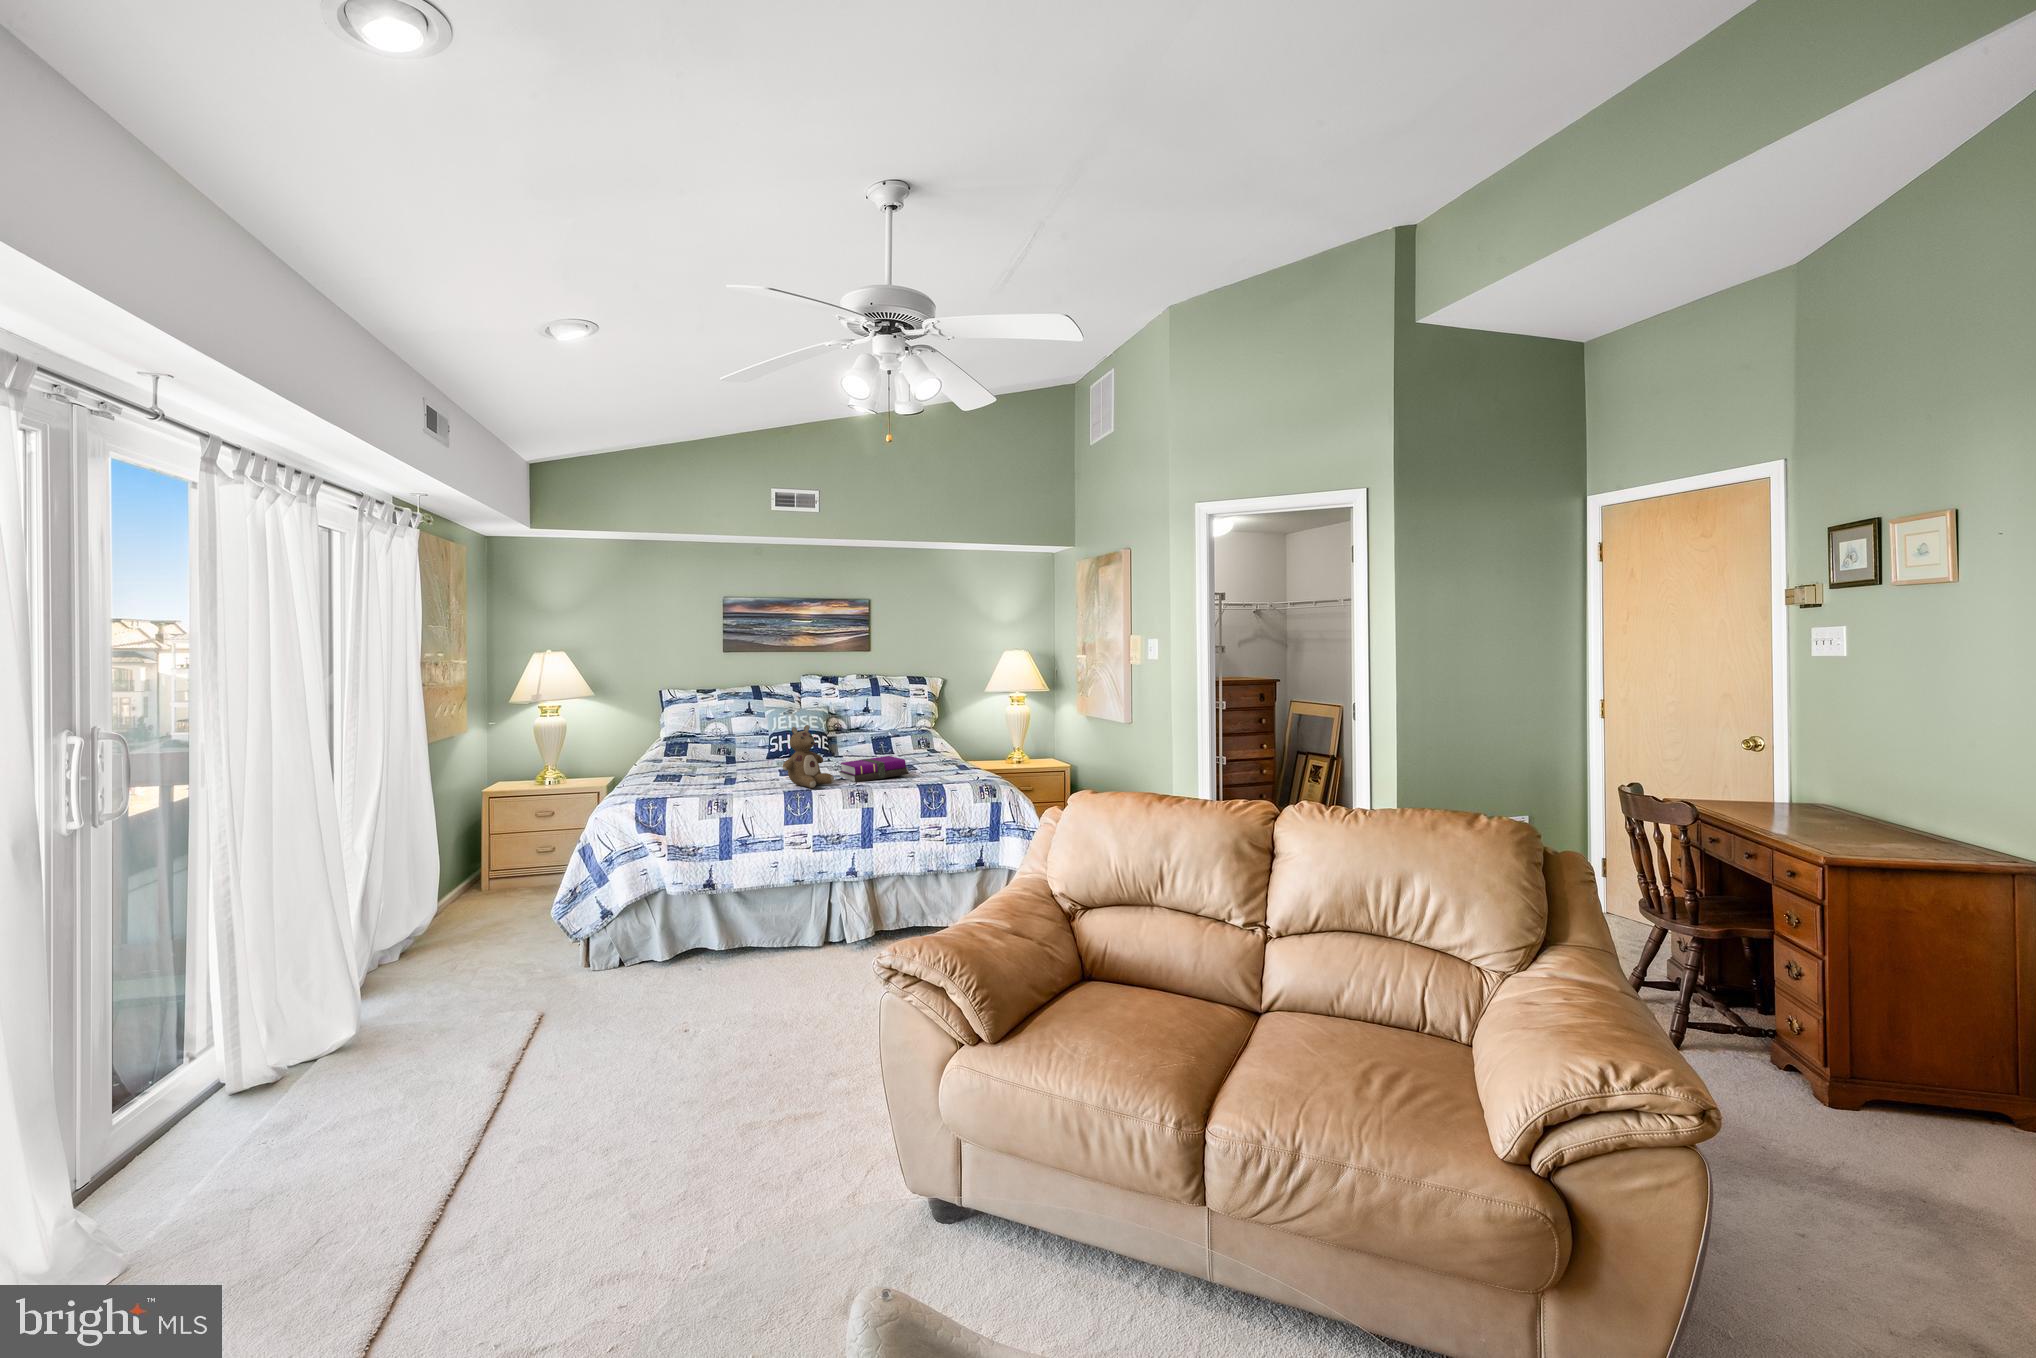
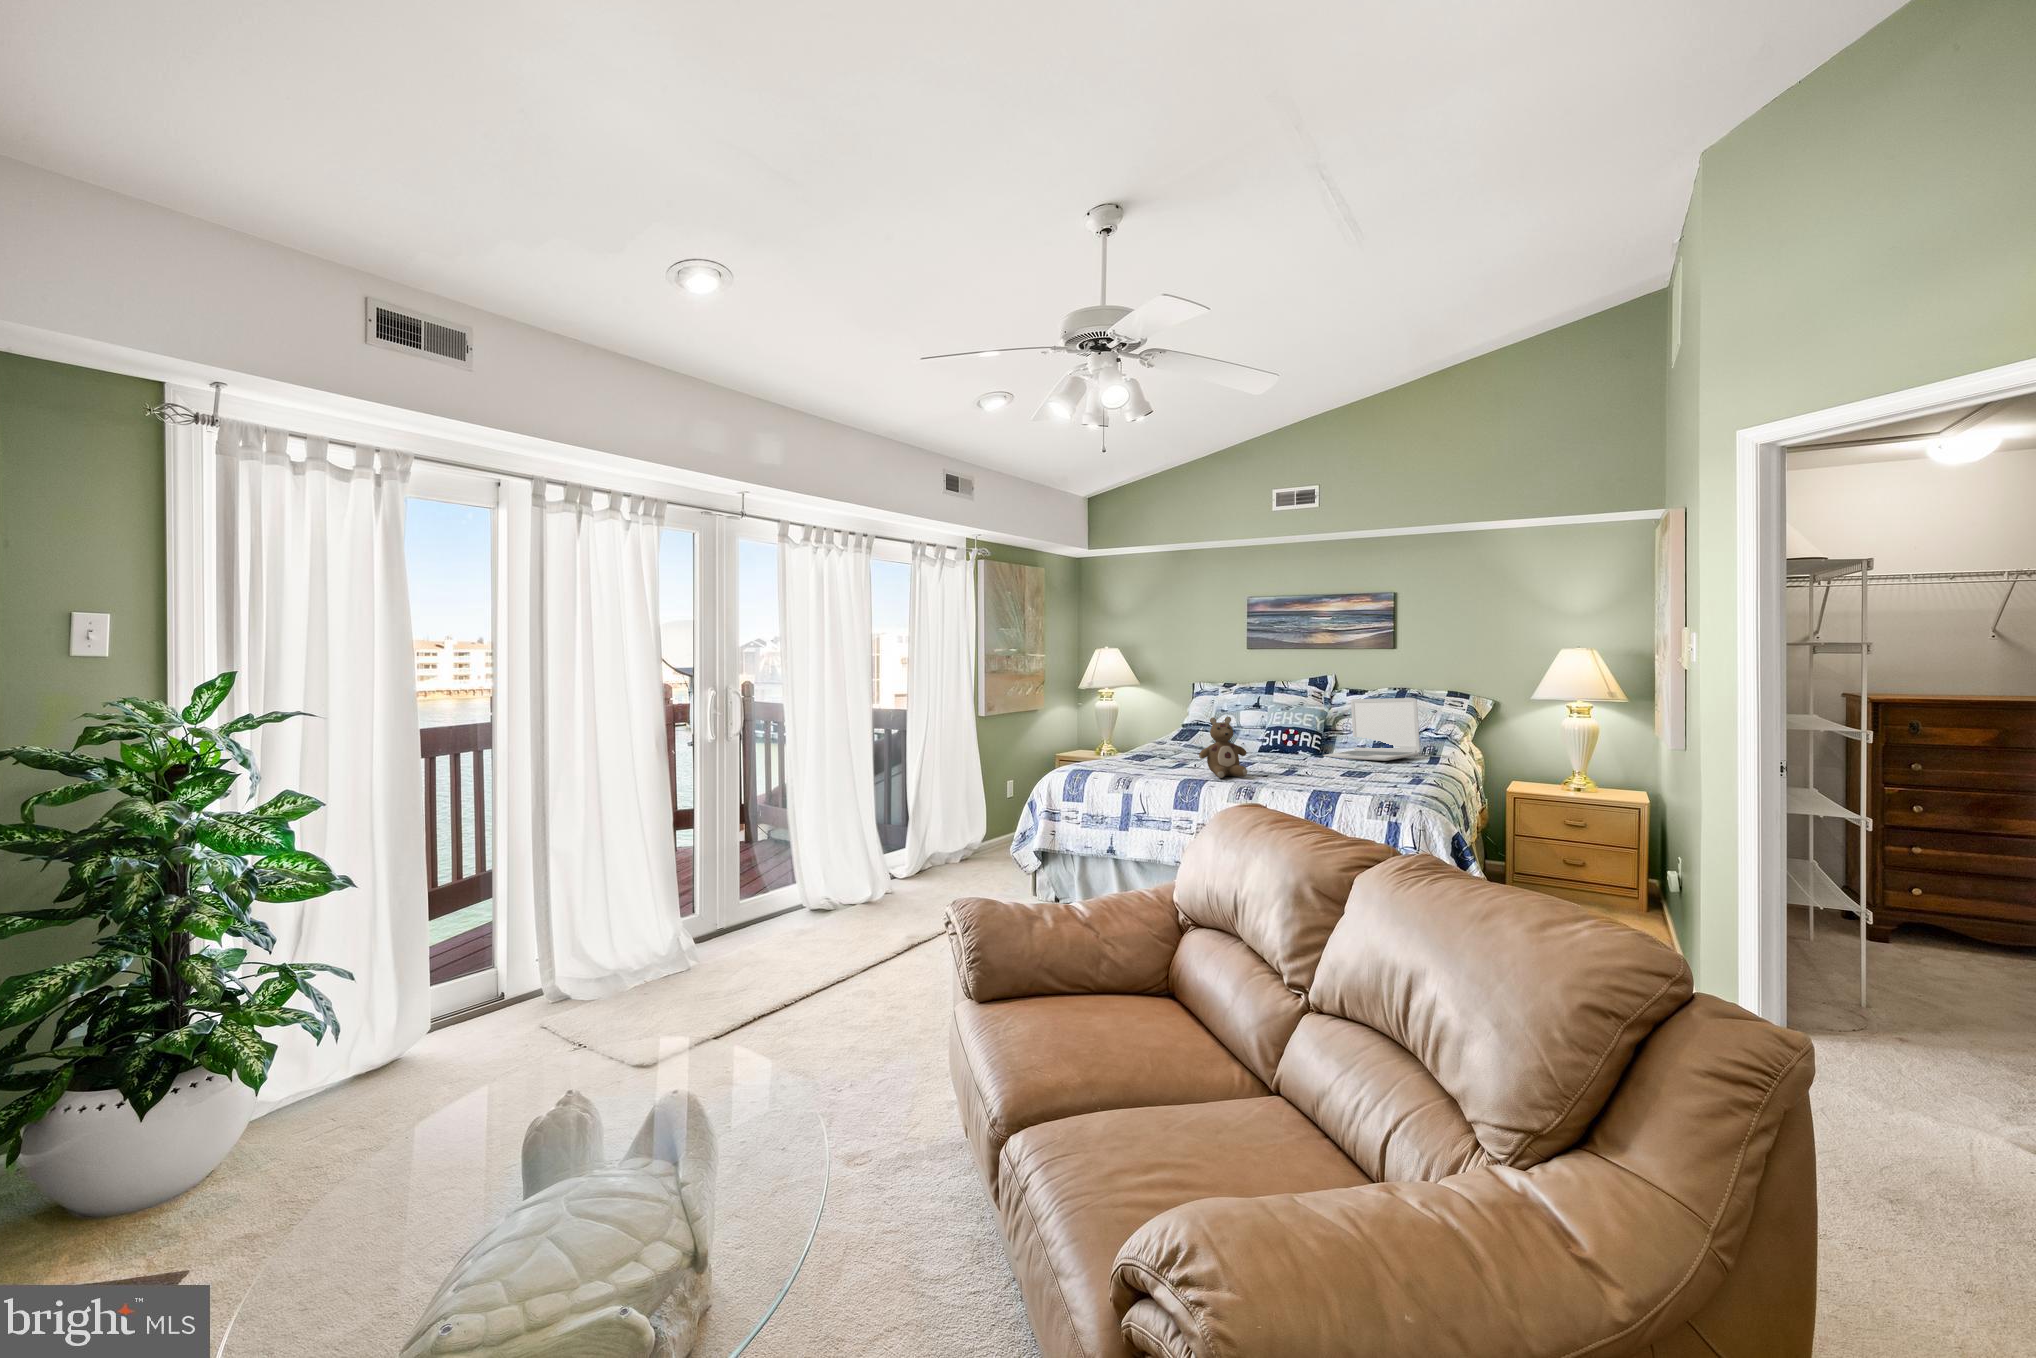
laptop: none [842,697,921,758] -> present [1323,698,1420,761]
notebook: present [839,756,909,782] -> none [1274,757,1338,779]

